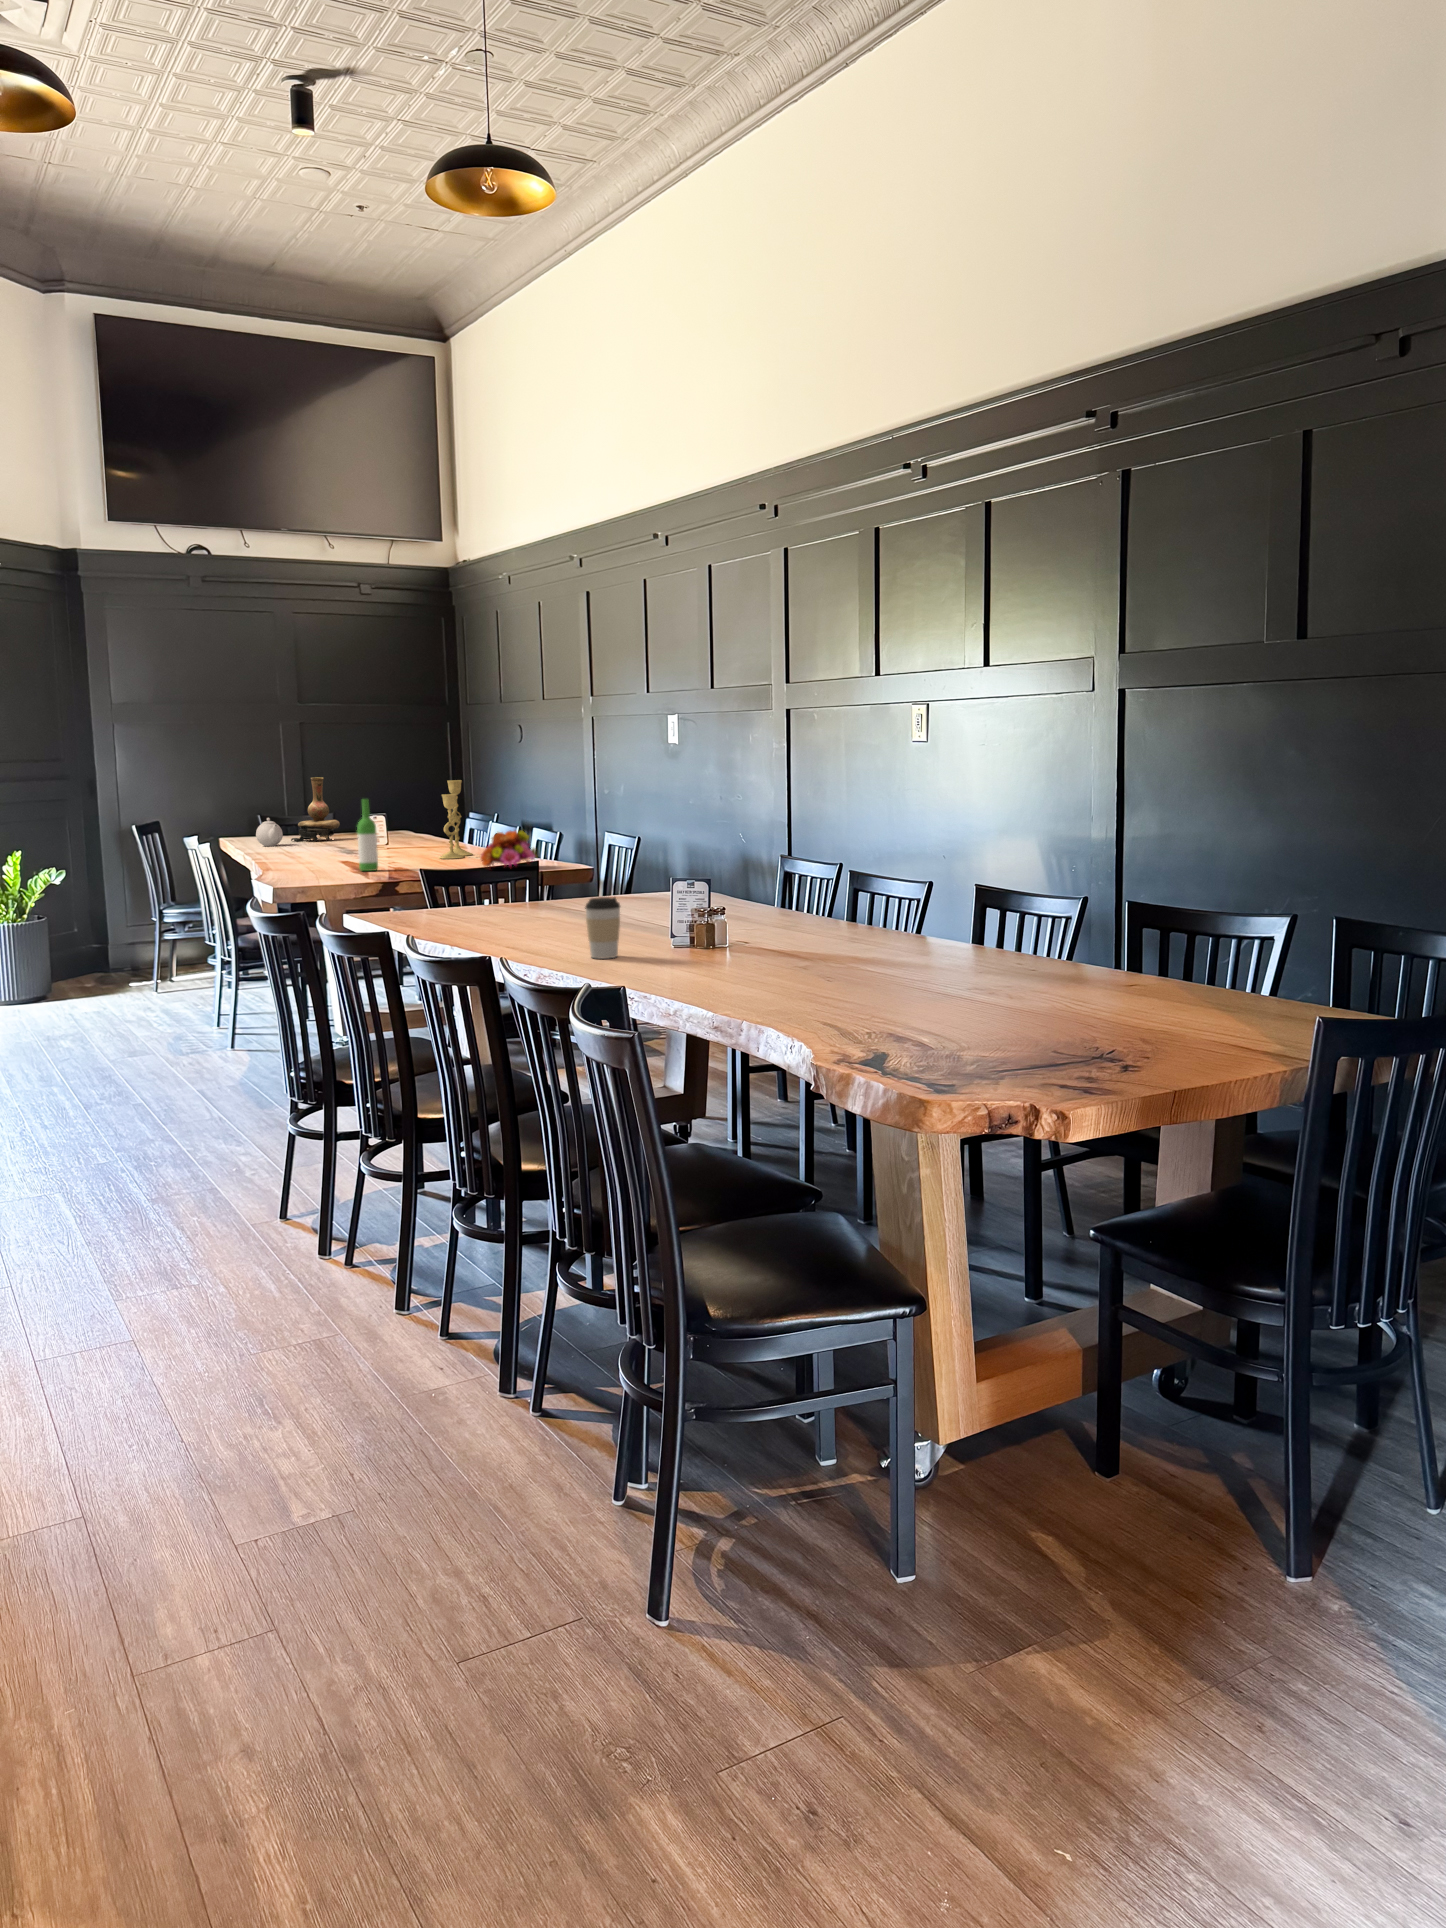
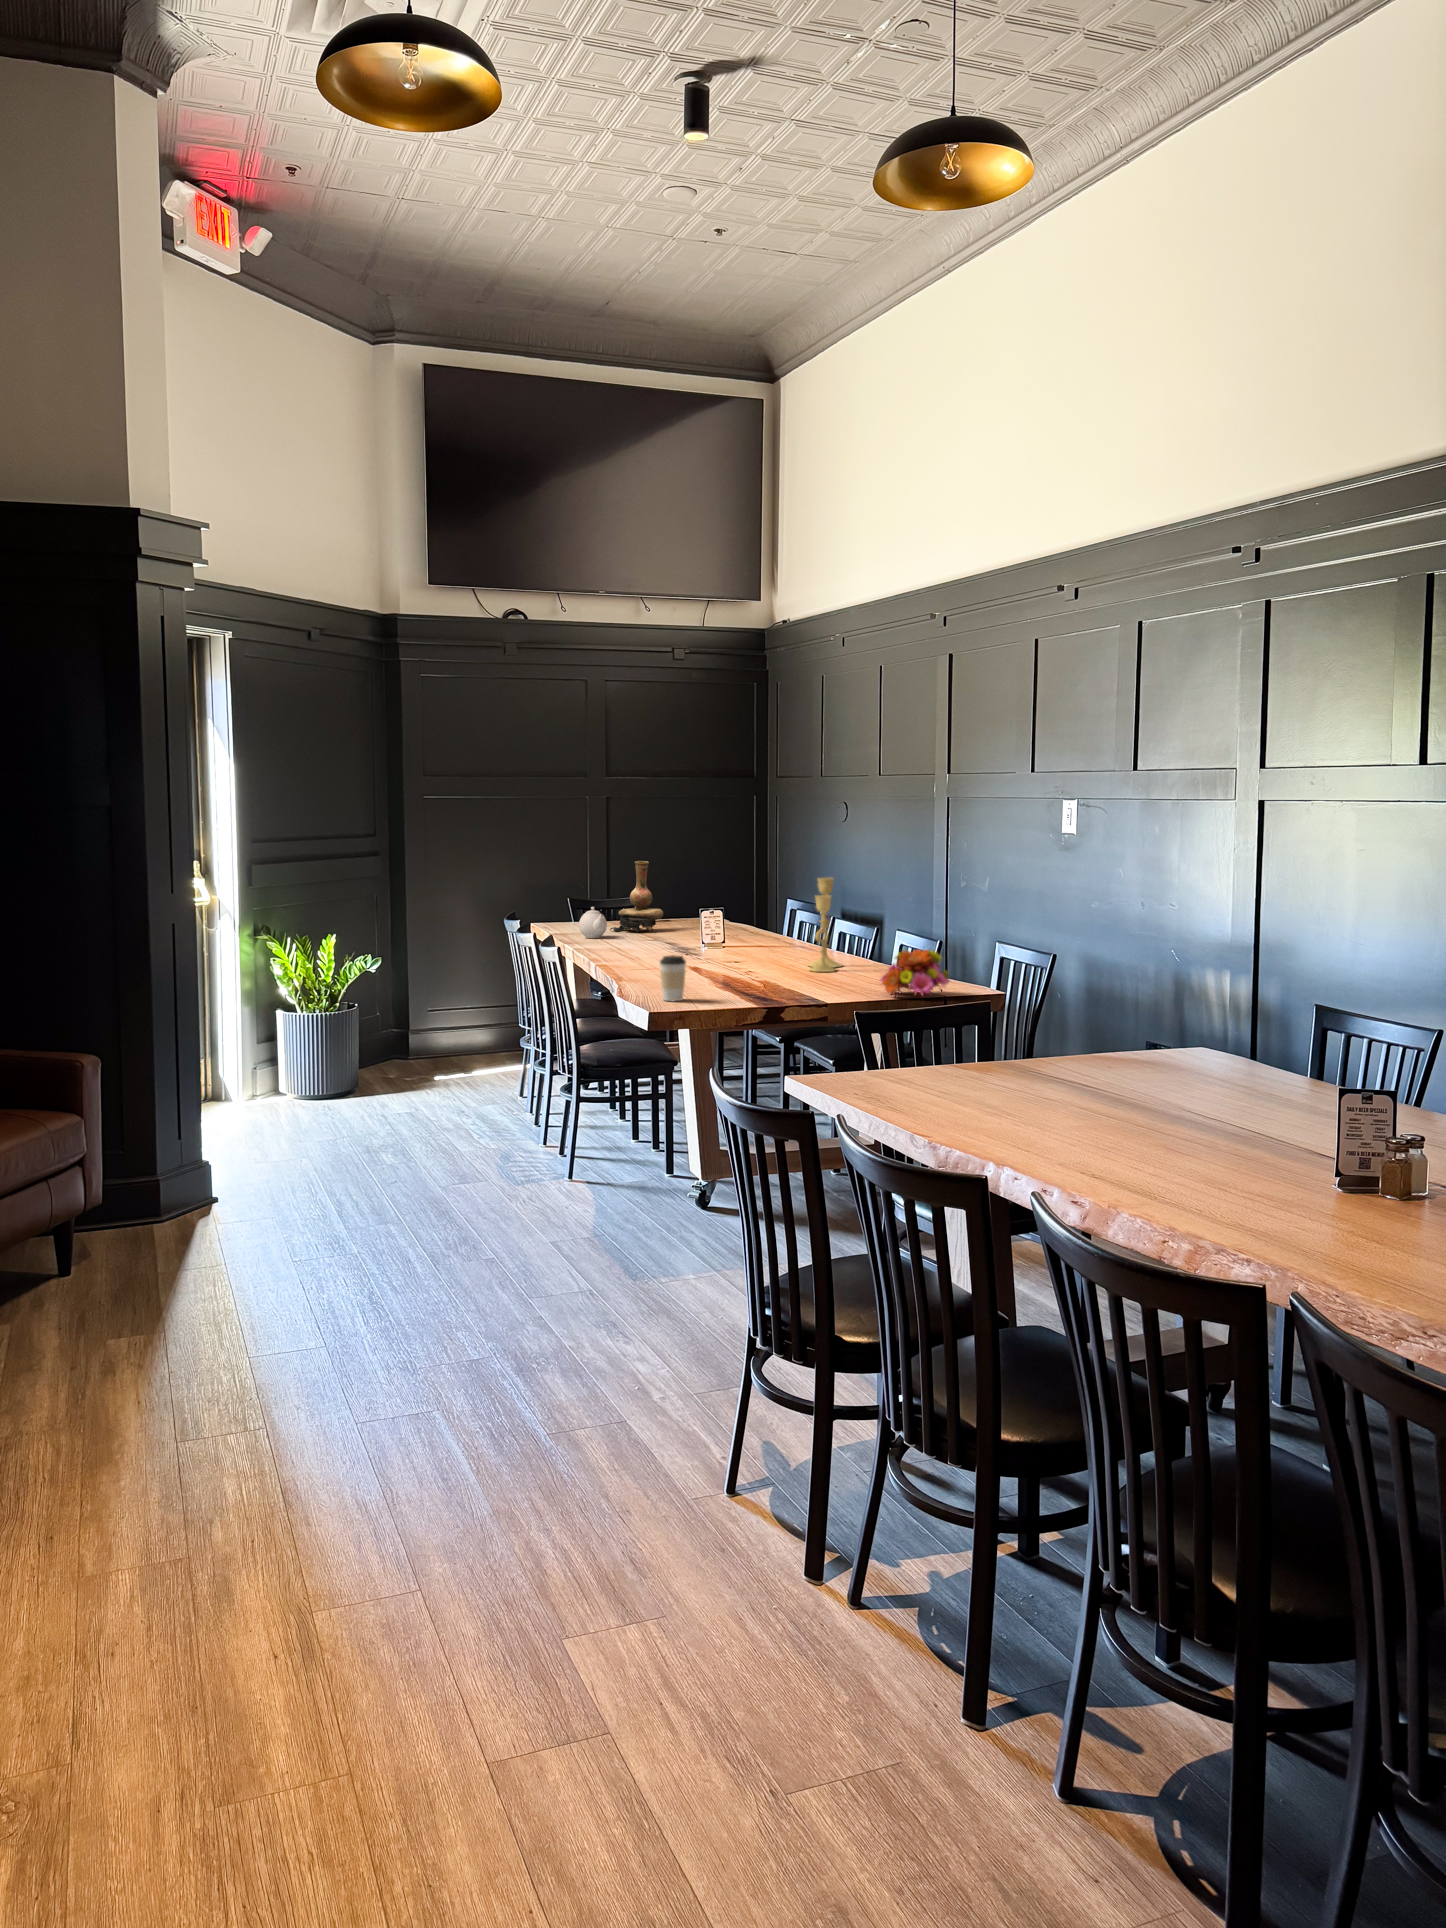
wine bottle: present [357,799,378,871] -> none [734,905,756,991]
coffee cup: present [585,897,620,959] -> present [660,956,686,1001]

